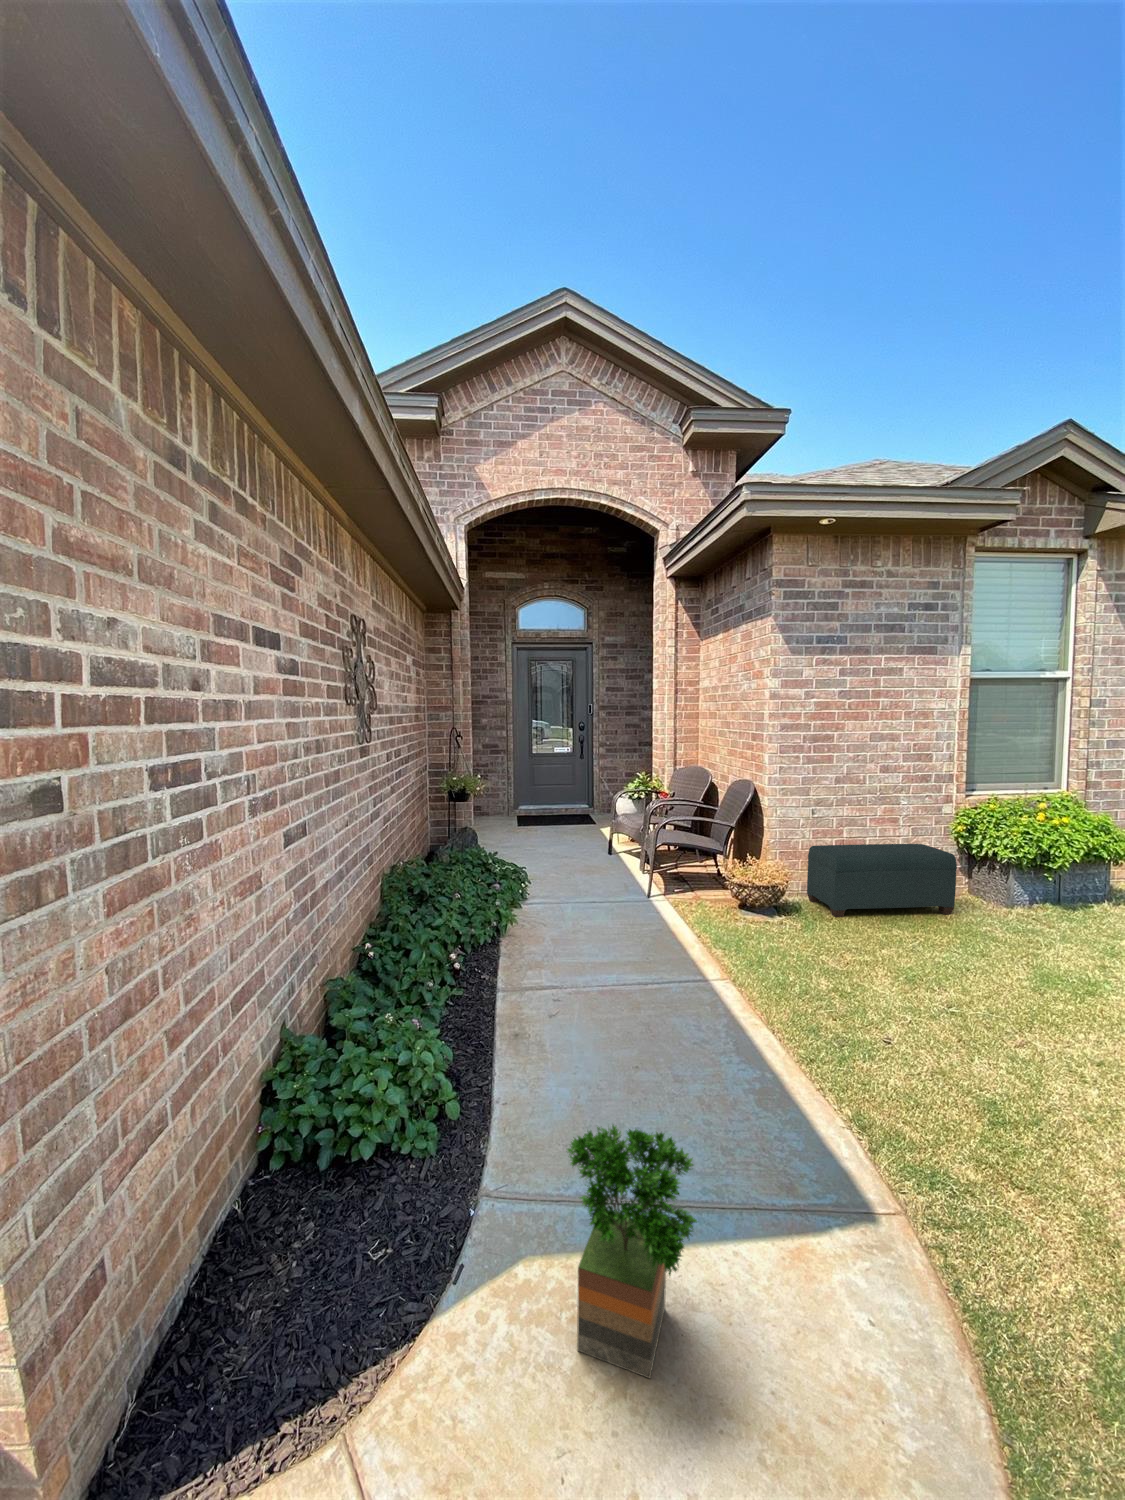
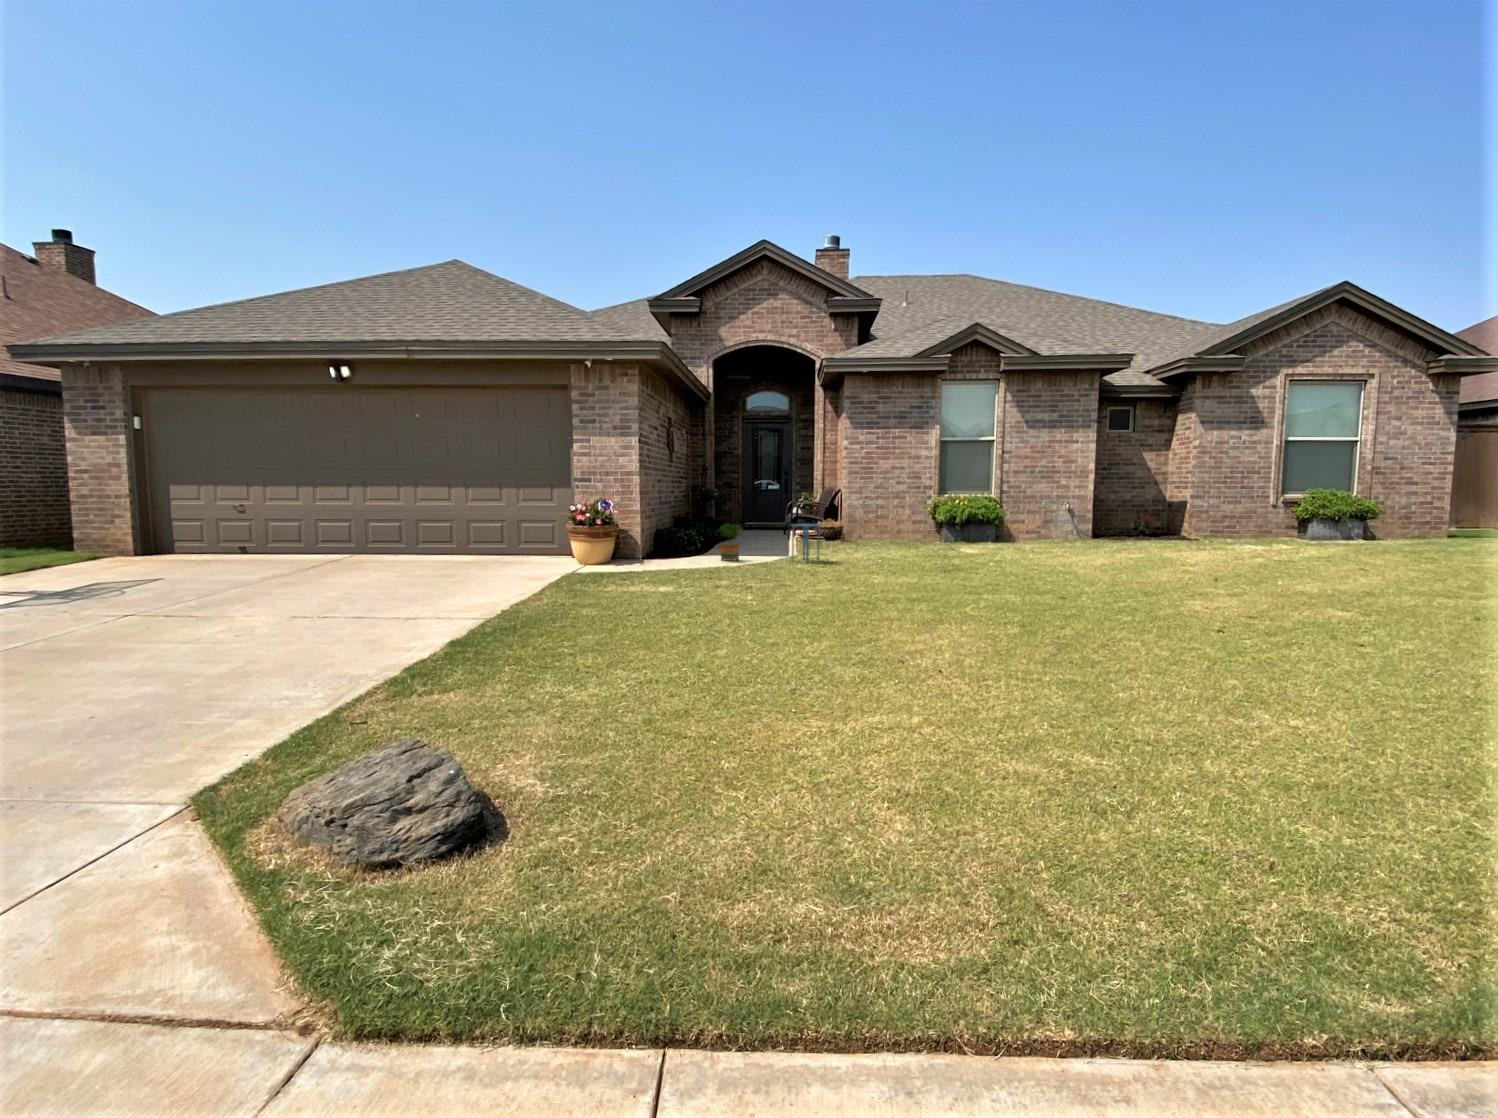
bench: present [807,844,957,917] -> none [860,516,918,544]
side table: none [938,1075,1099,1374] -> present [791,524,821,562]

